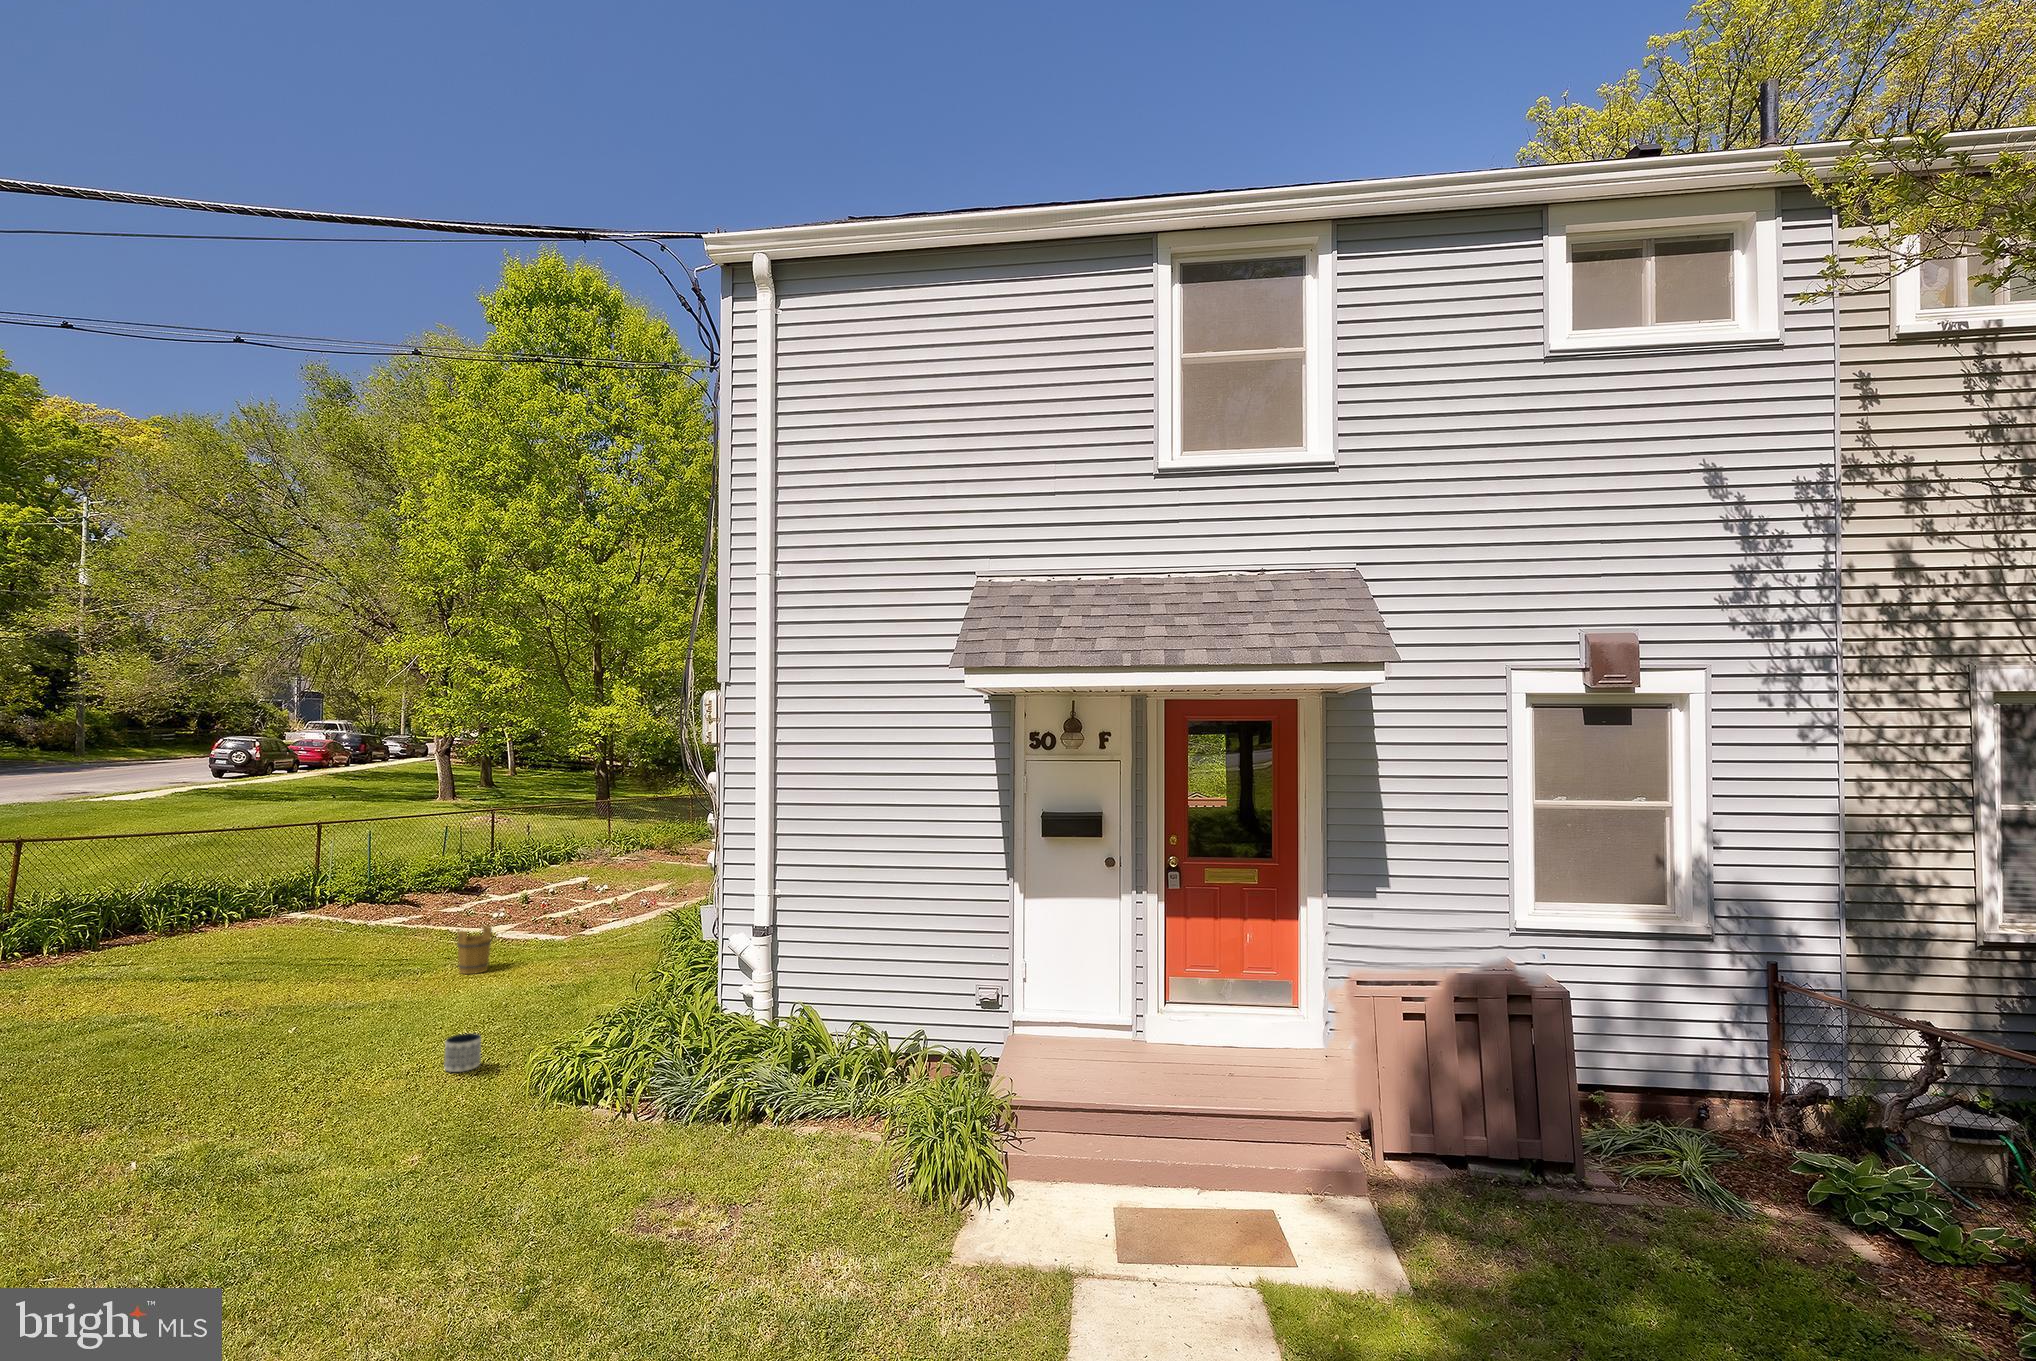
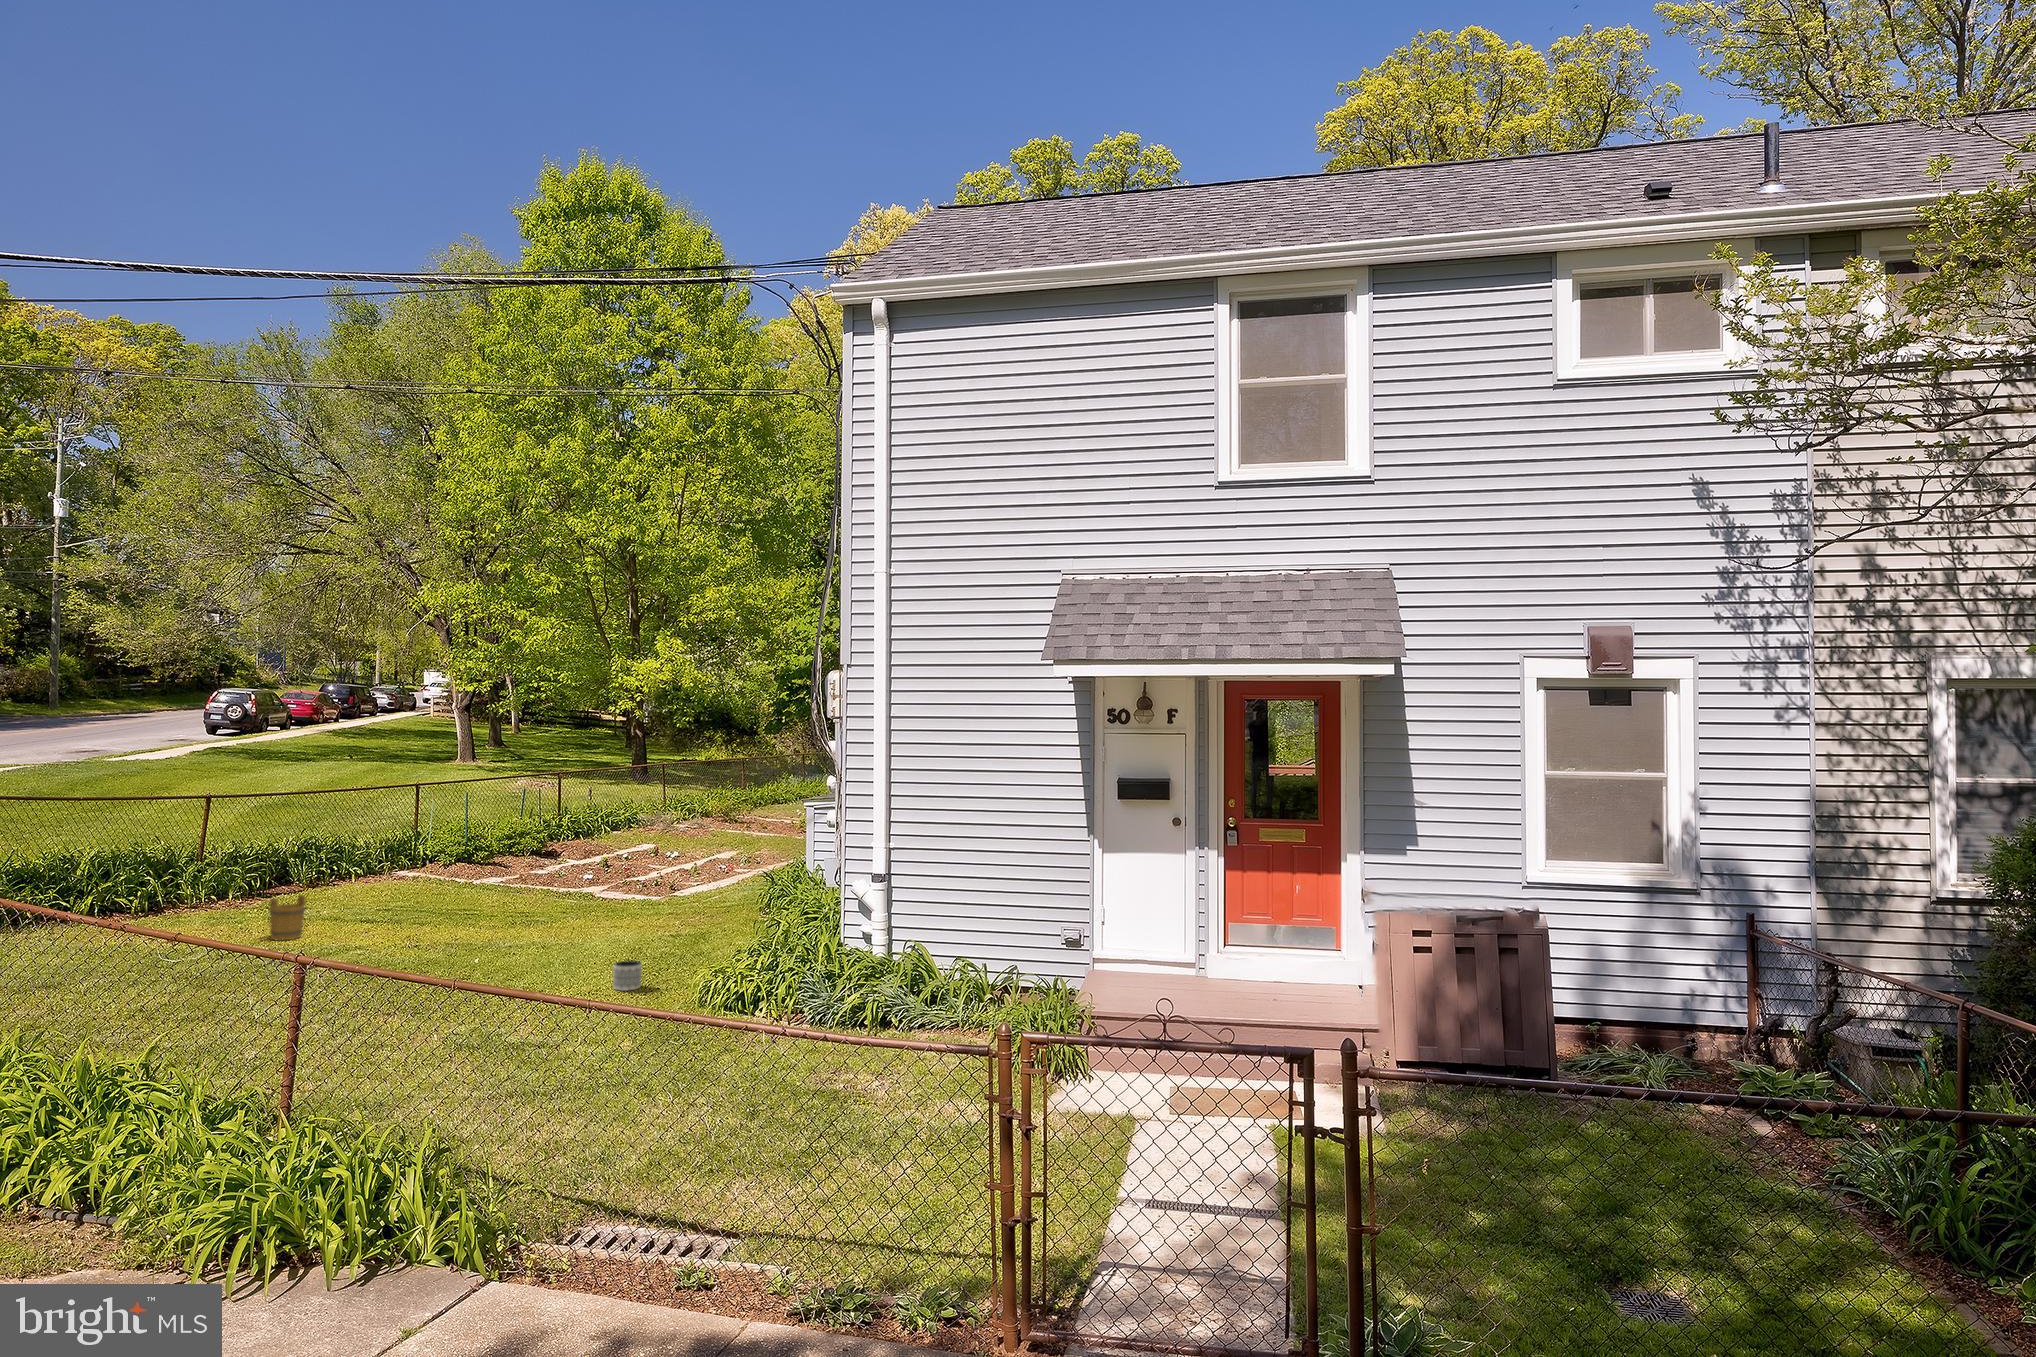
bucket: present [457,926,492,974] -> present [268,895,306,940]

